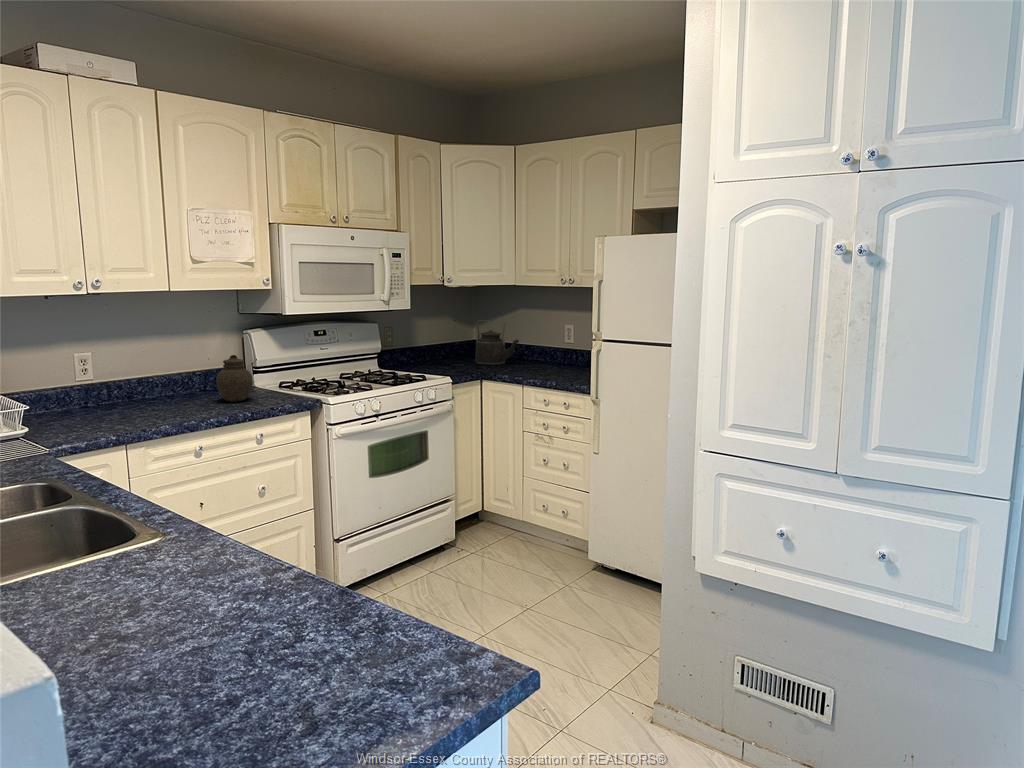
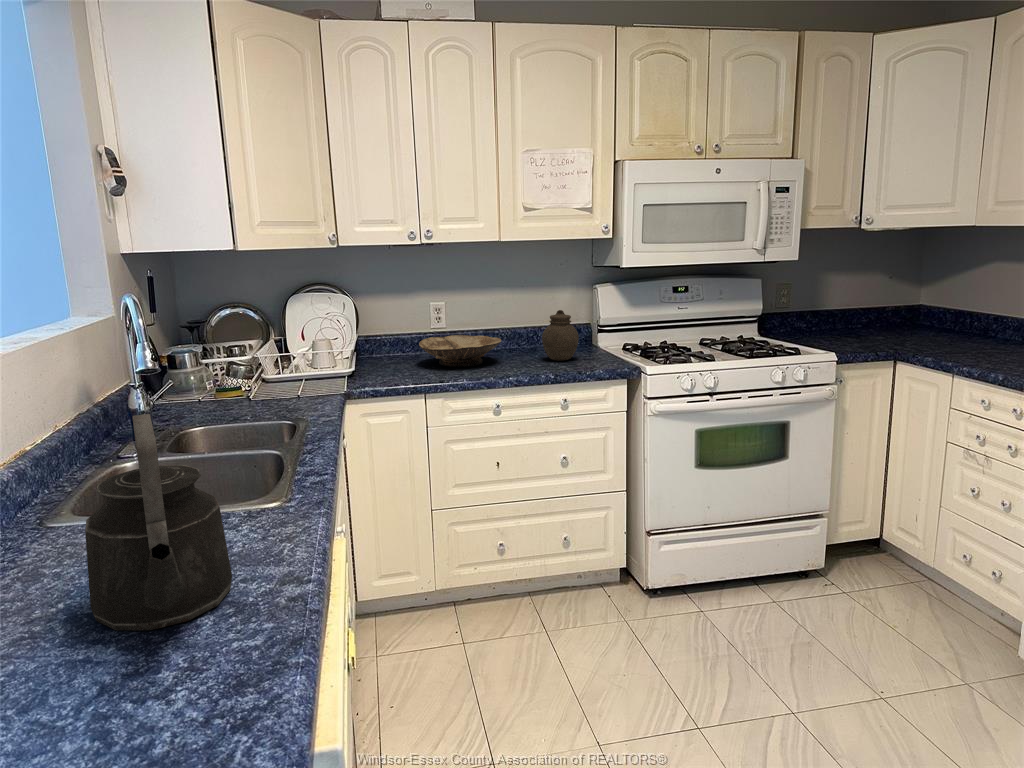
kettle: present [475,321,519,365] -> present [85,414,232,630]
bowl: none [84,385,179,417] -> present [419,335,501,367]

